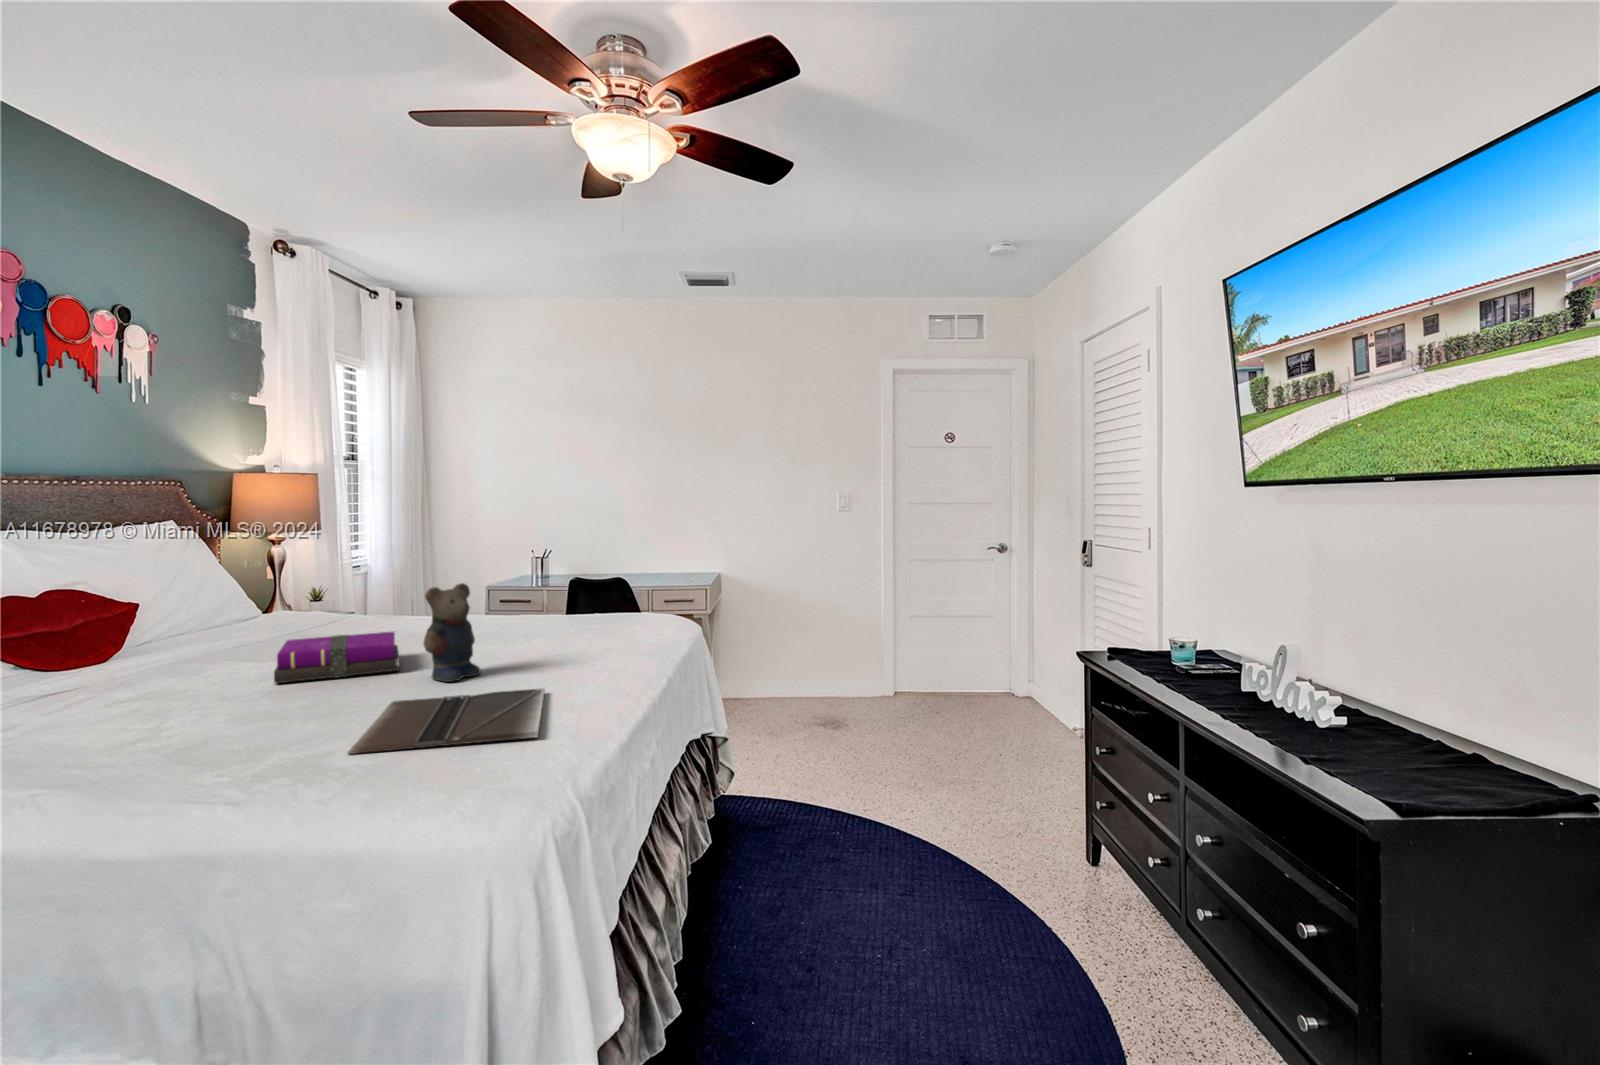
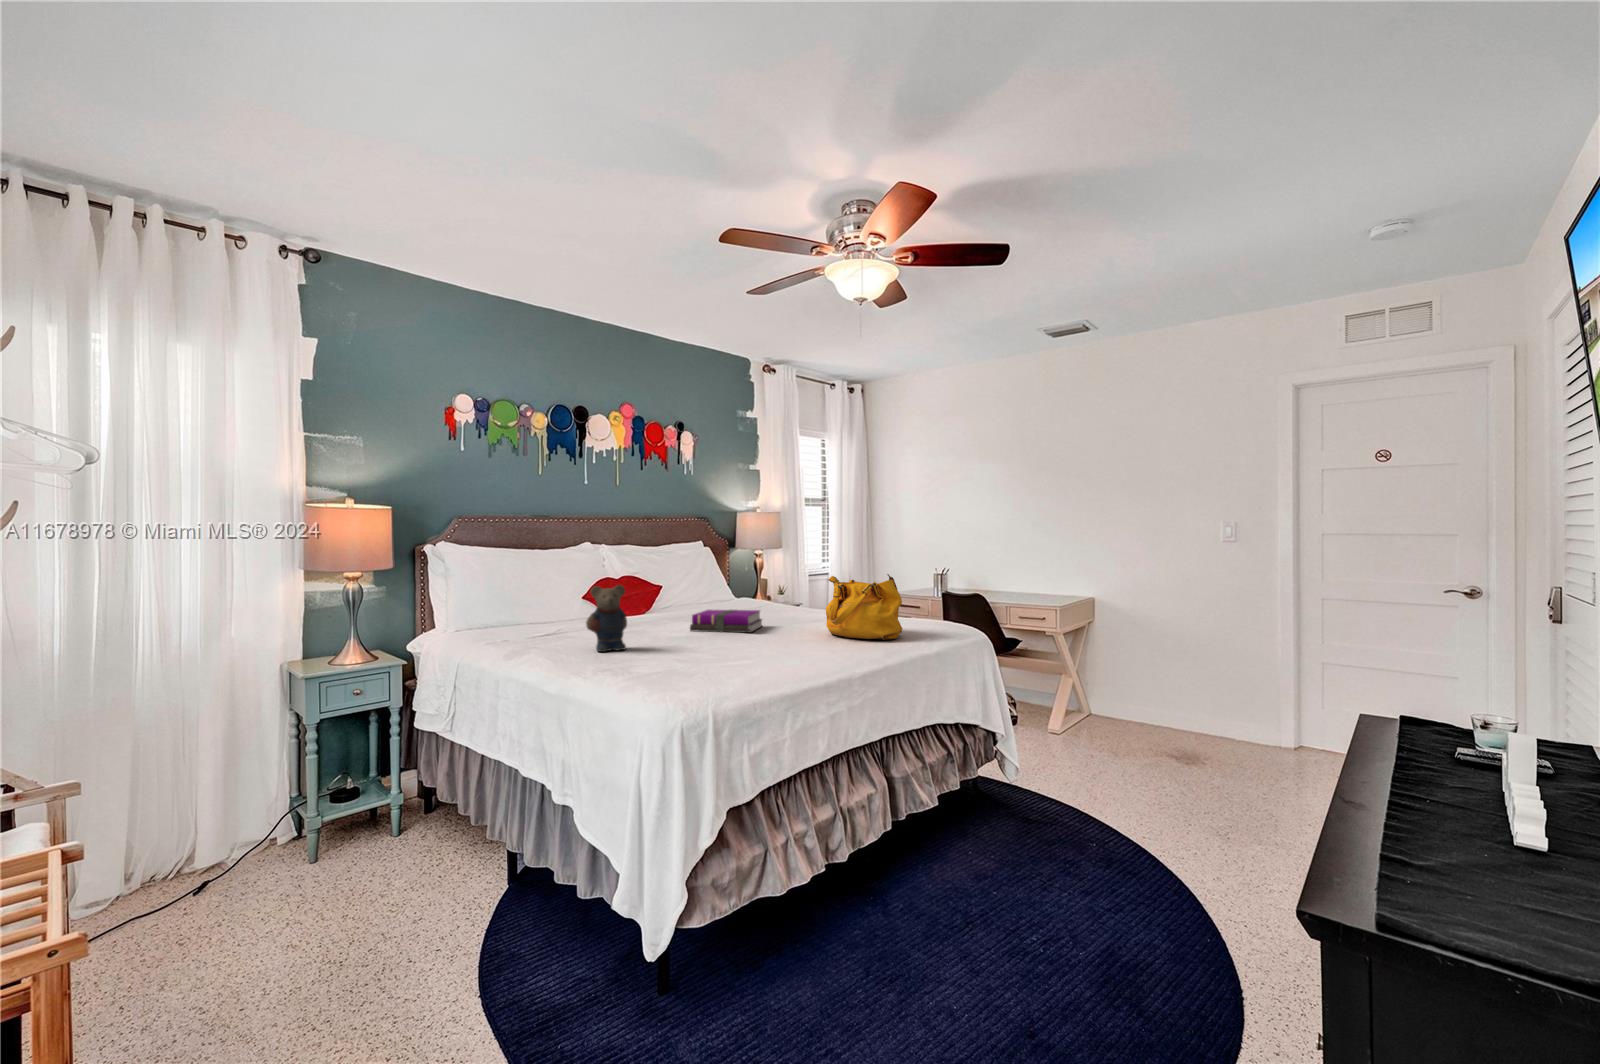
handbag: none [520,565,639,658] -> present [826,574,902,640]
teddy bear: present [423,583,481,682] -> present [586,585,627,652]
laptop: present [348,688,545,754] -> none [675,645,804,670]

